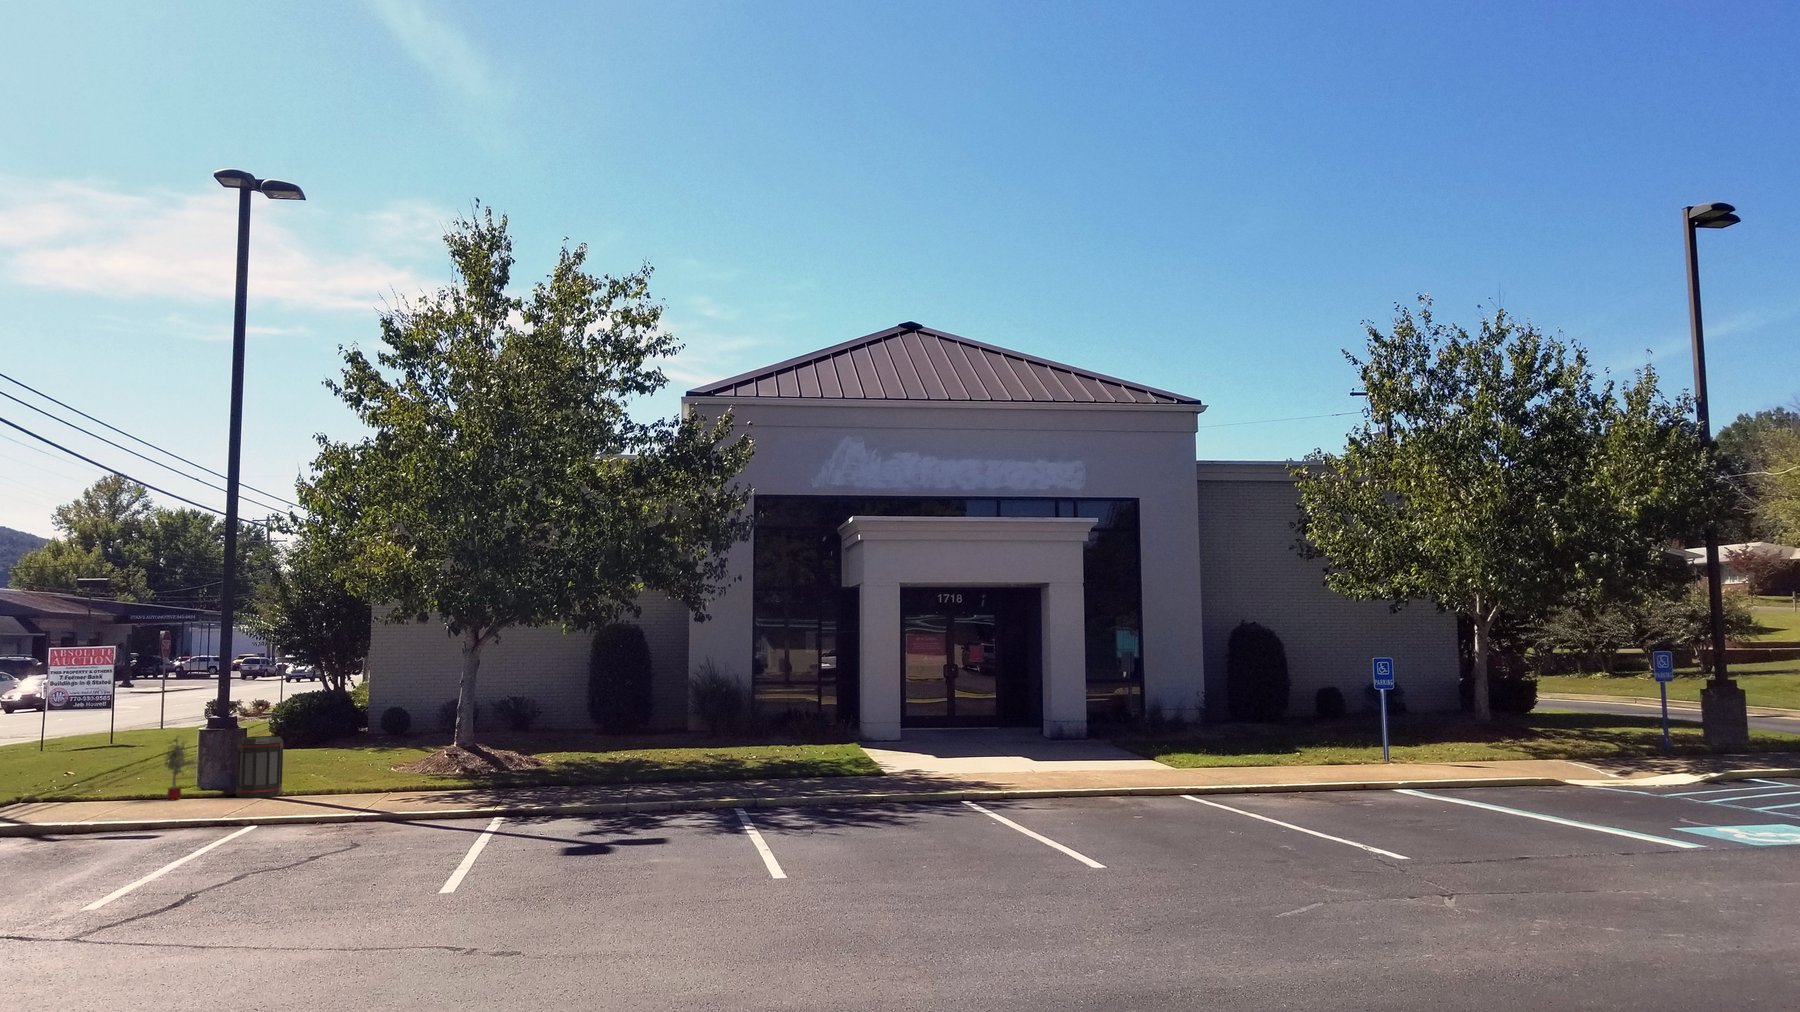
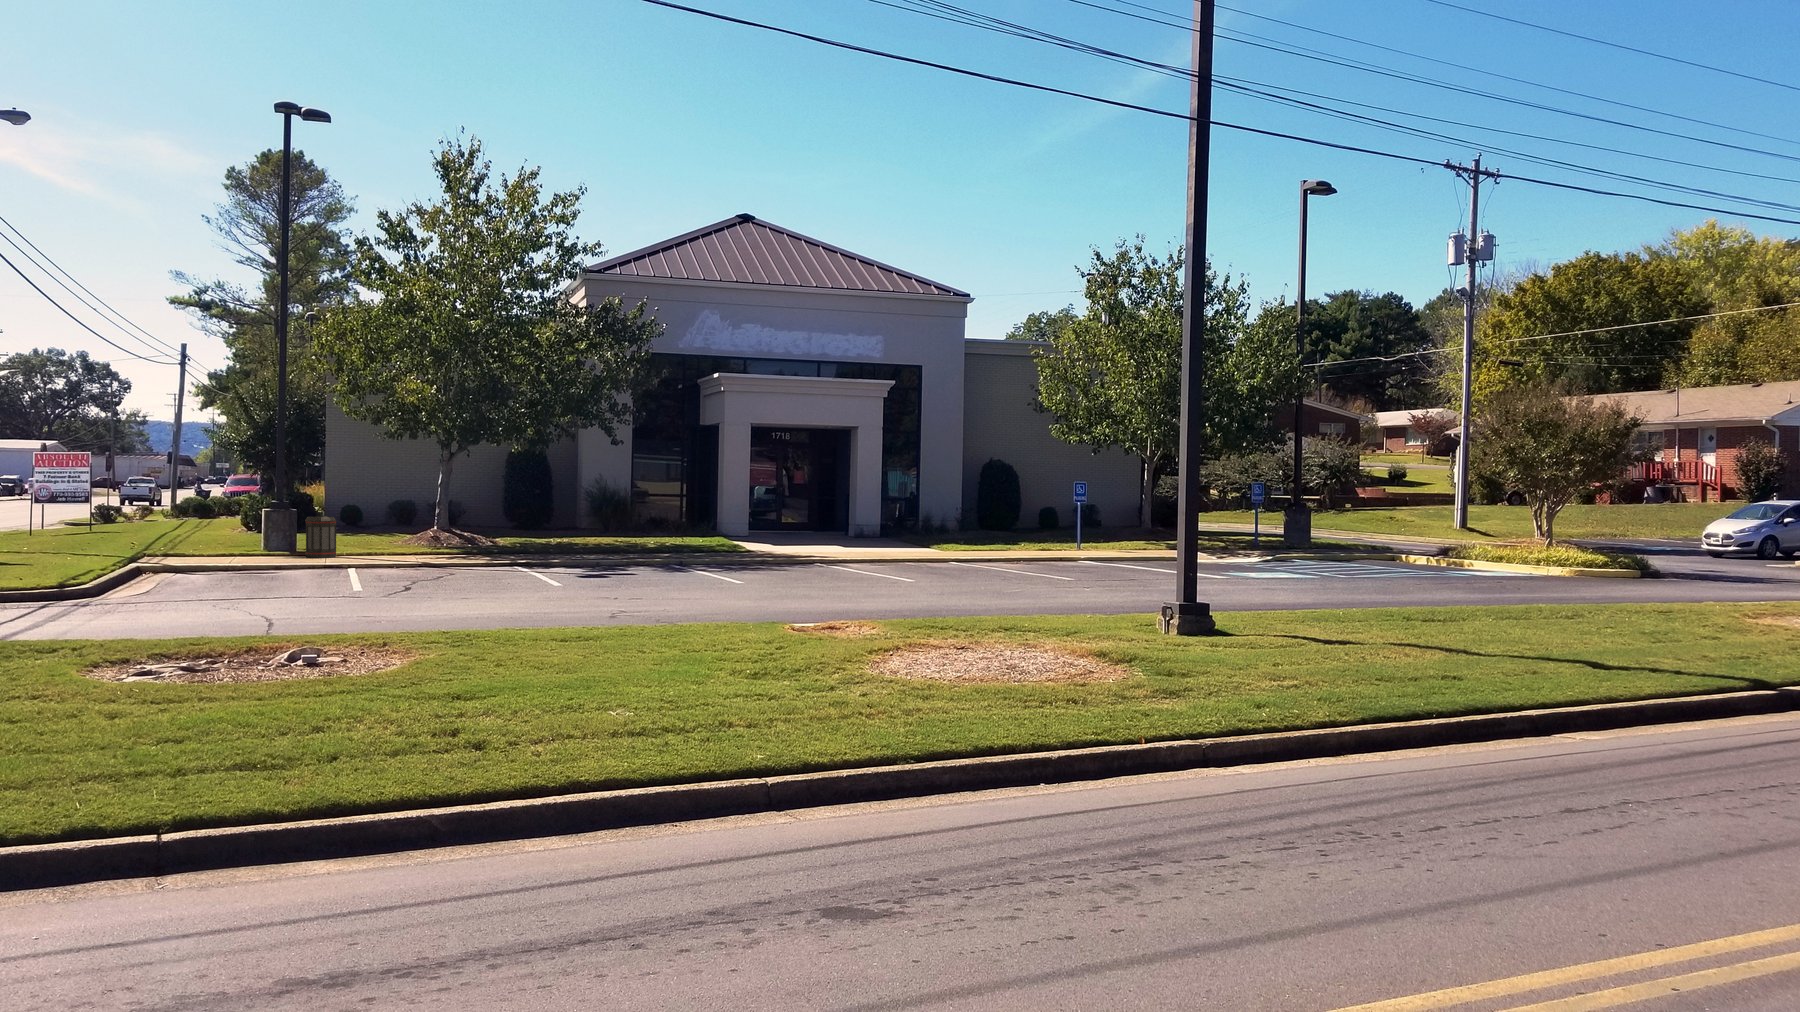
potted tree: present [164,737,199,800] -> none [254,514,281,559]

